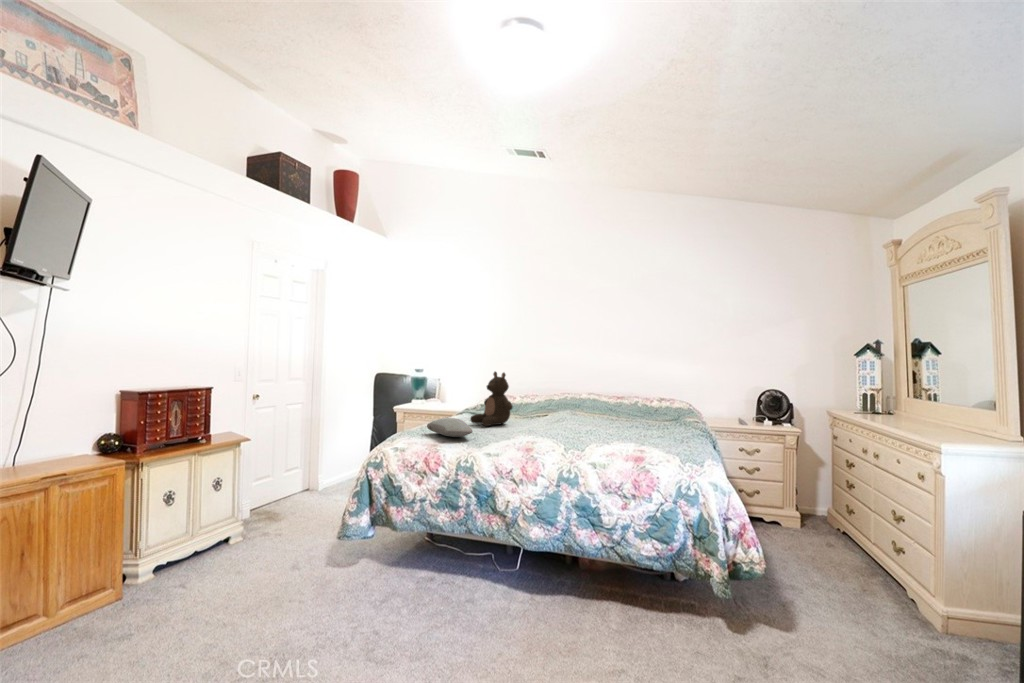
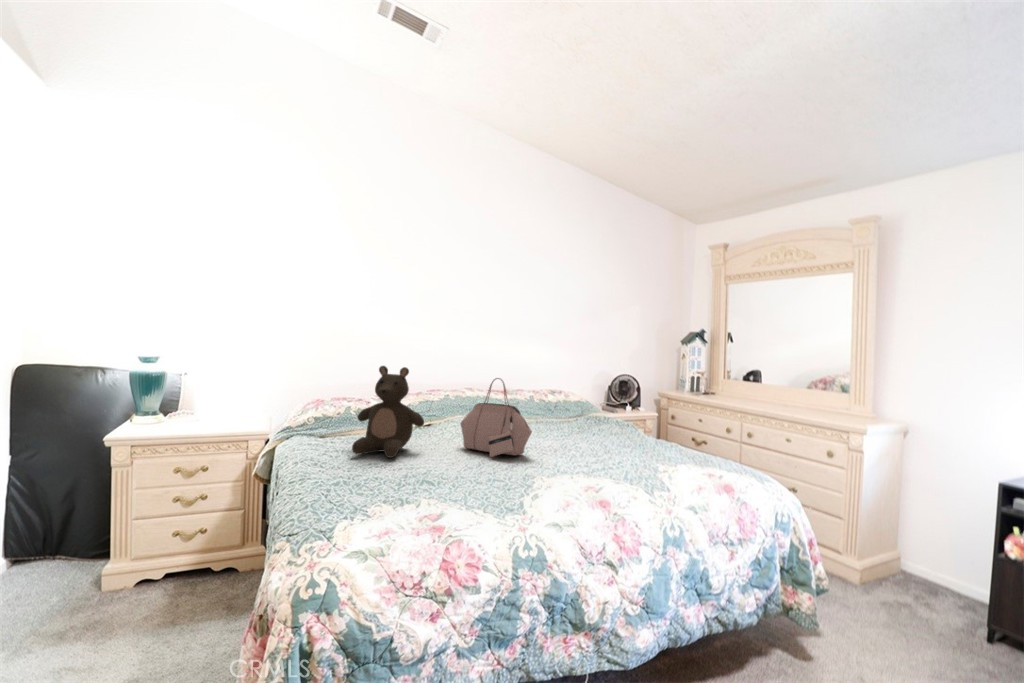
handbag: none [535,380,563,432] -> present [460,378,532,457]
pillow: present [427,418,472,437] -> none [331,456,455,496]

